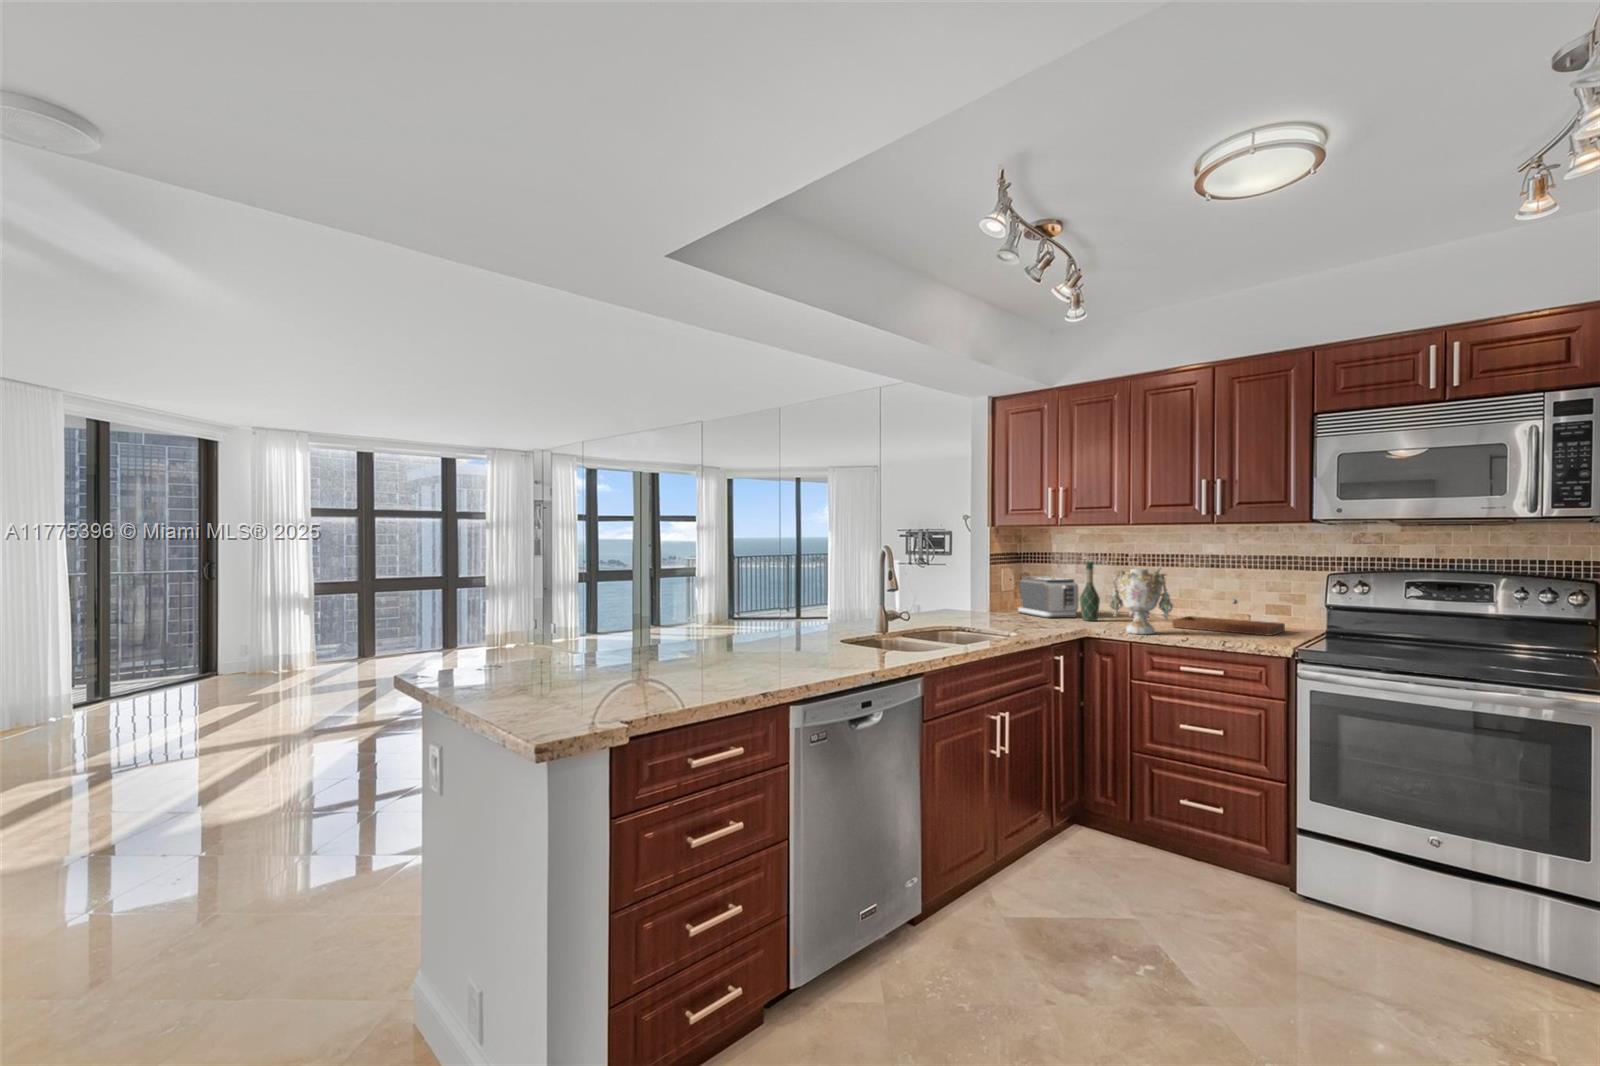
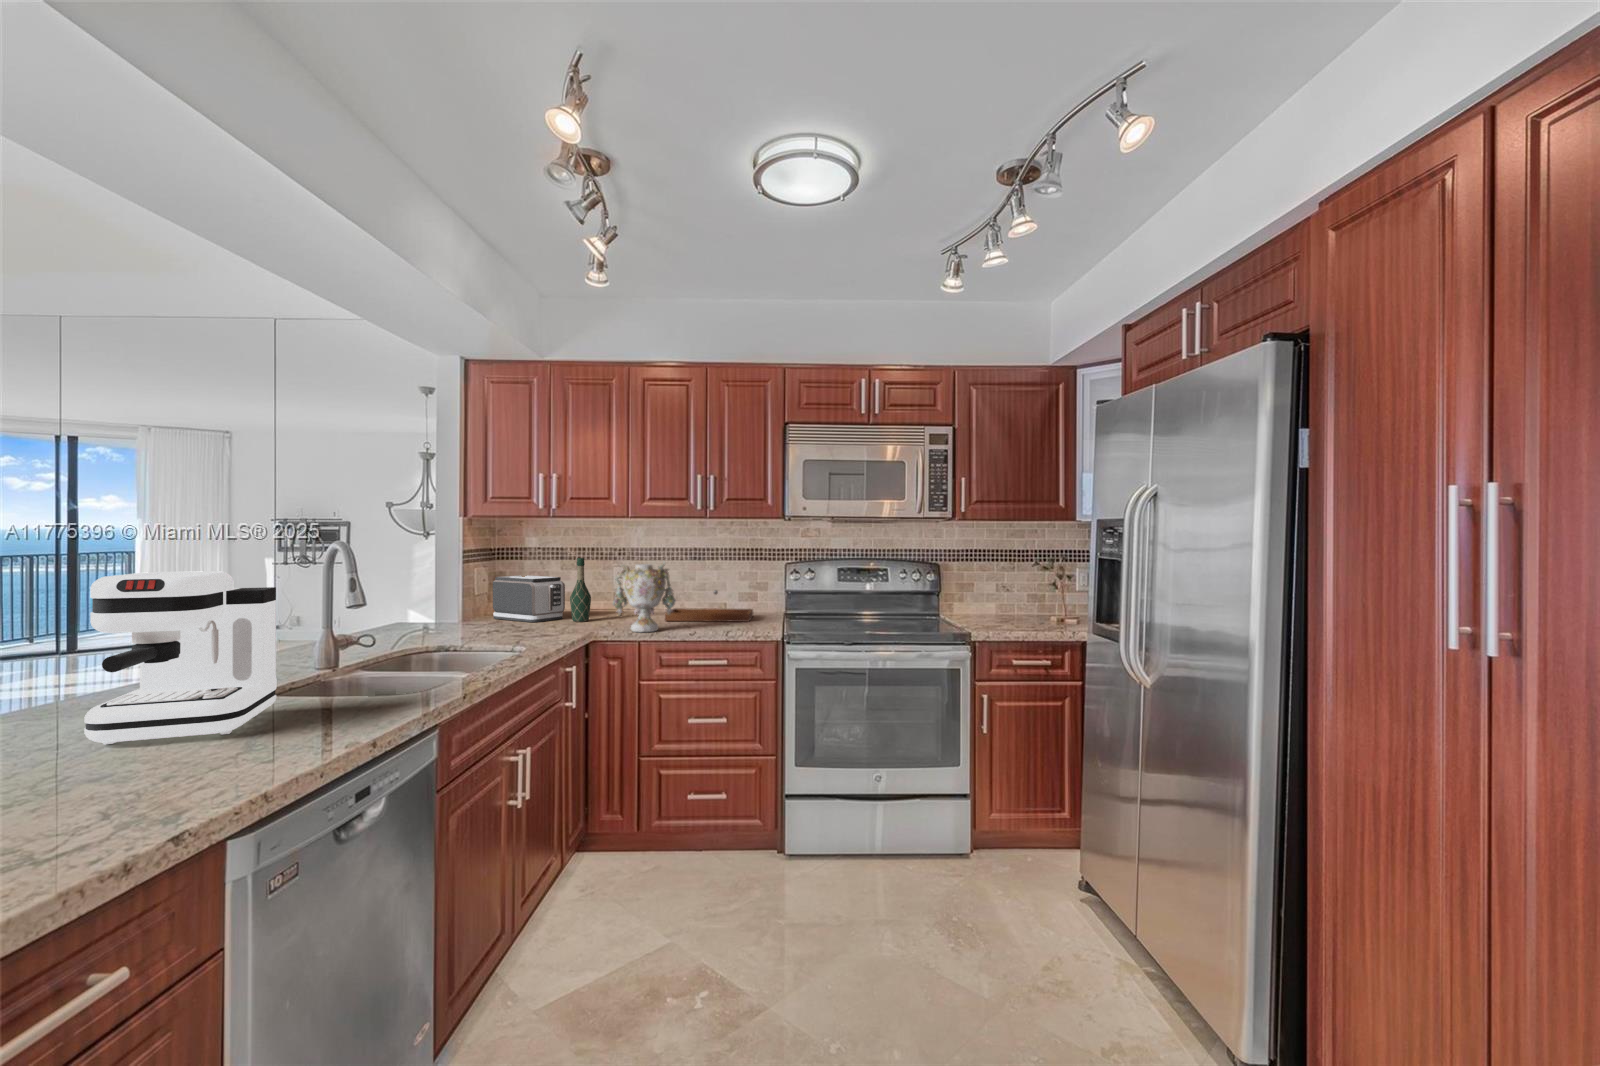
coffee maker: none [751,561,838,658] -> present [84,571,276,744]

